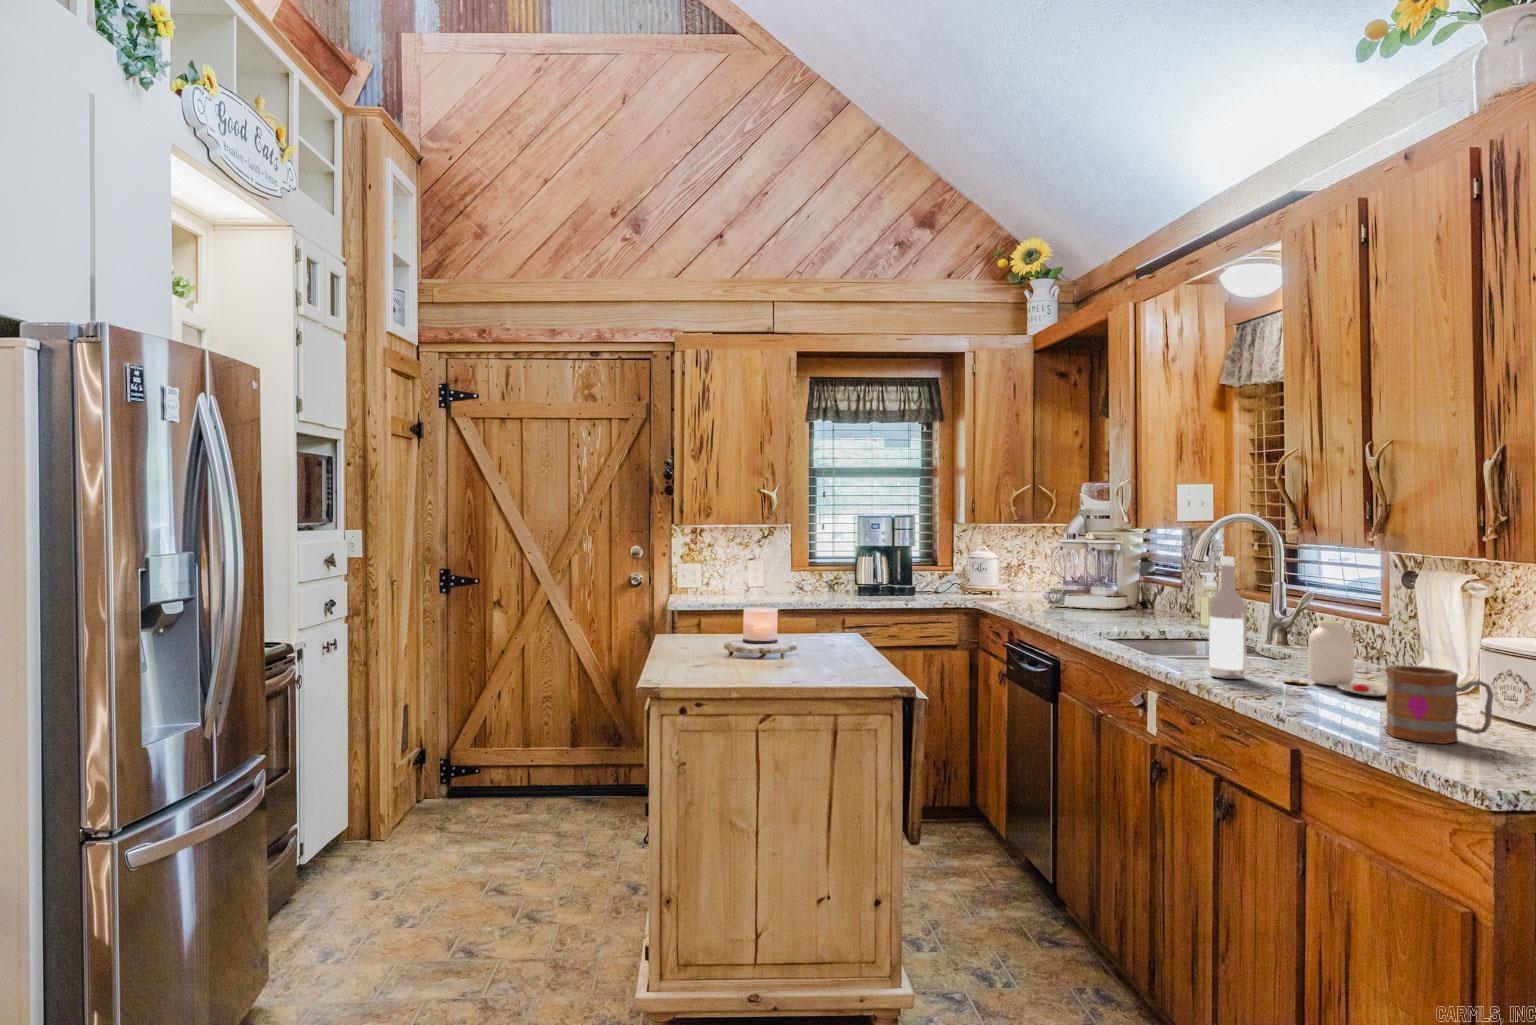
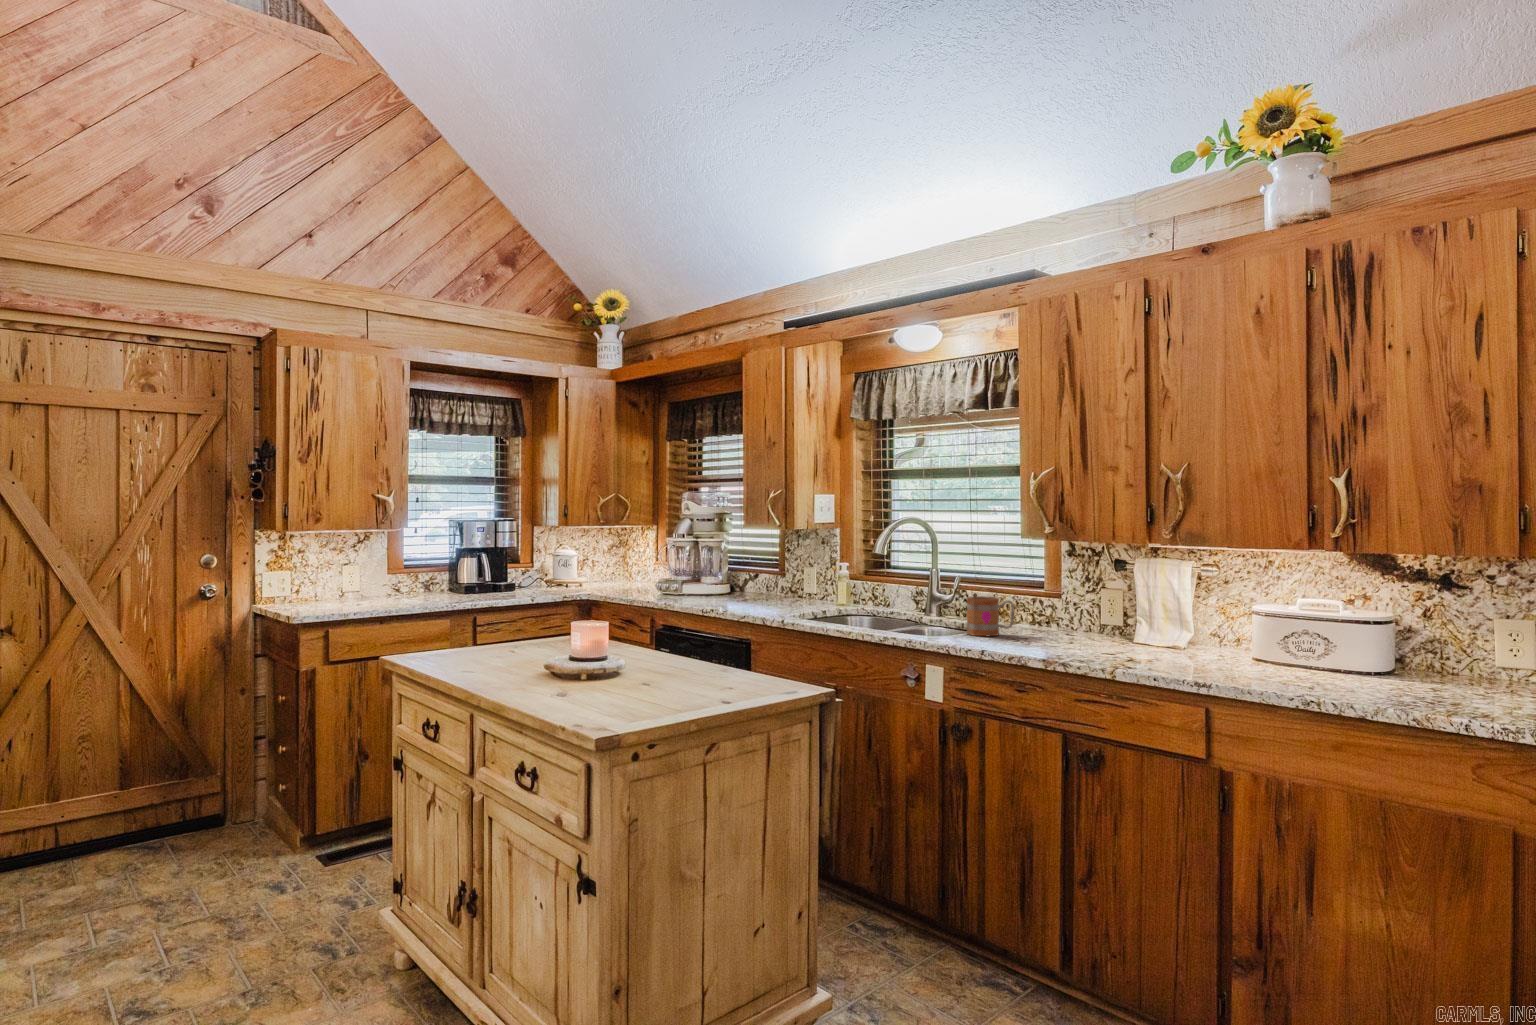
wine bottle: present [1209,557,1246,679] -> none [831,541,853,620]
jar: present [1285,620,1387,696] -> none [872,579,937,621]

